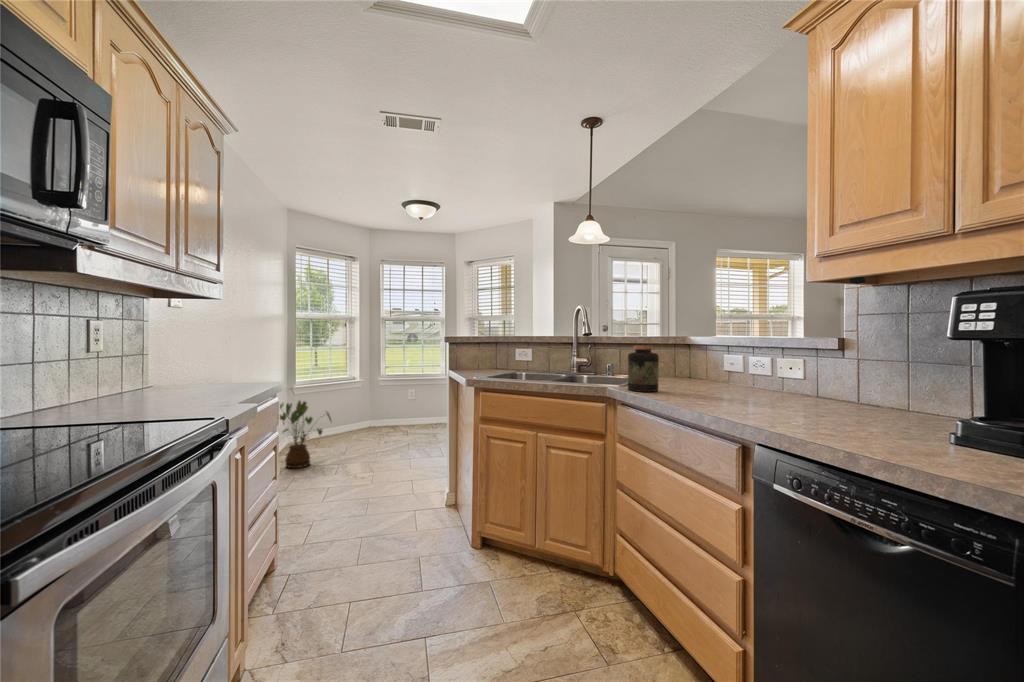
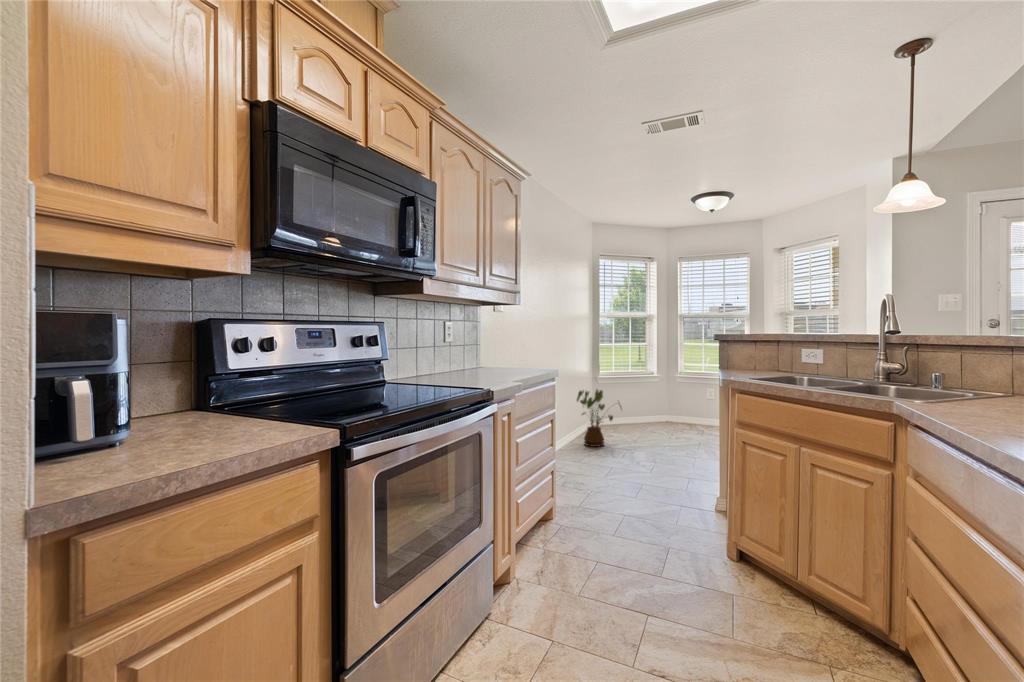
jar: present [628,346,659,392] -> none [933,348,991,414]

